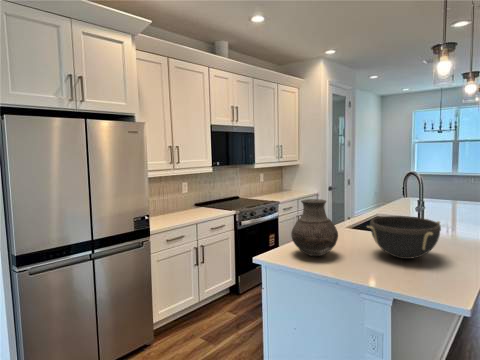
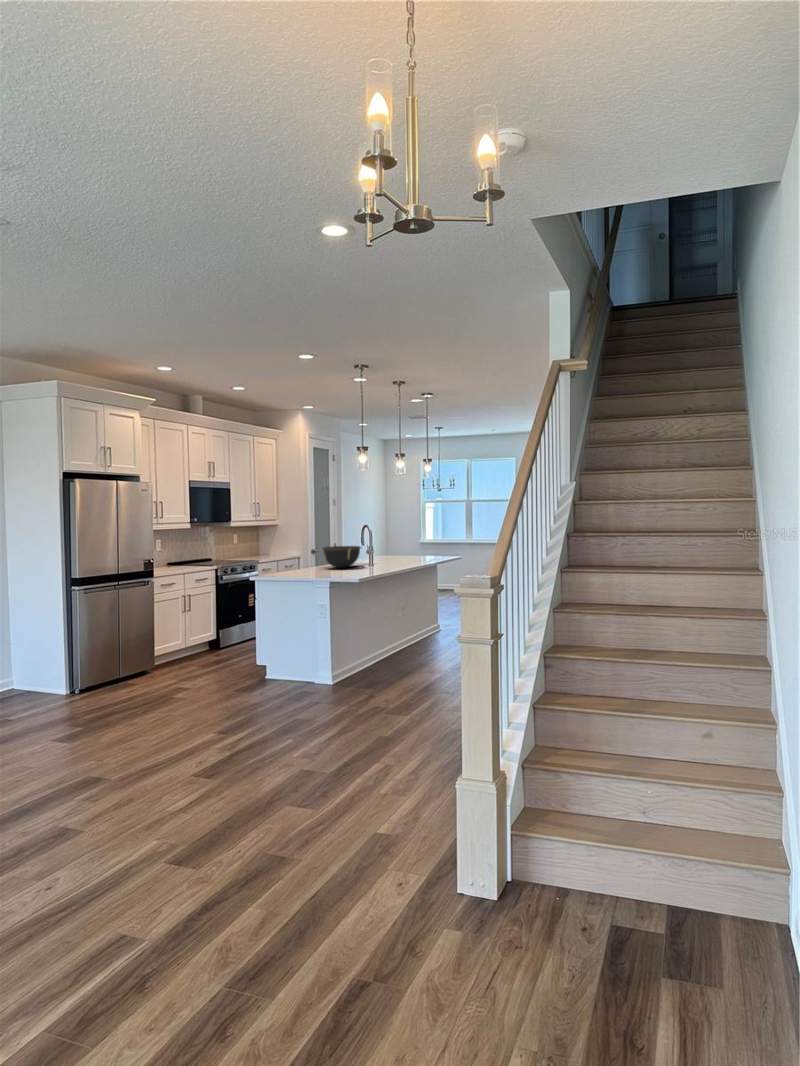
vase: present [291,199,338,256] -> none [274,535,303,570]

